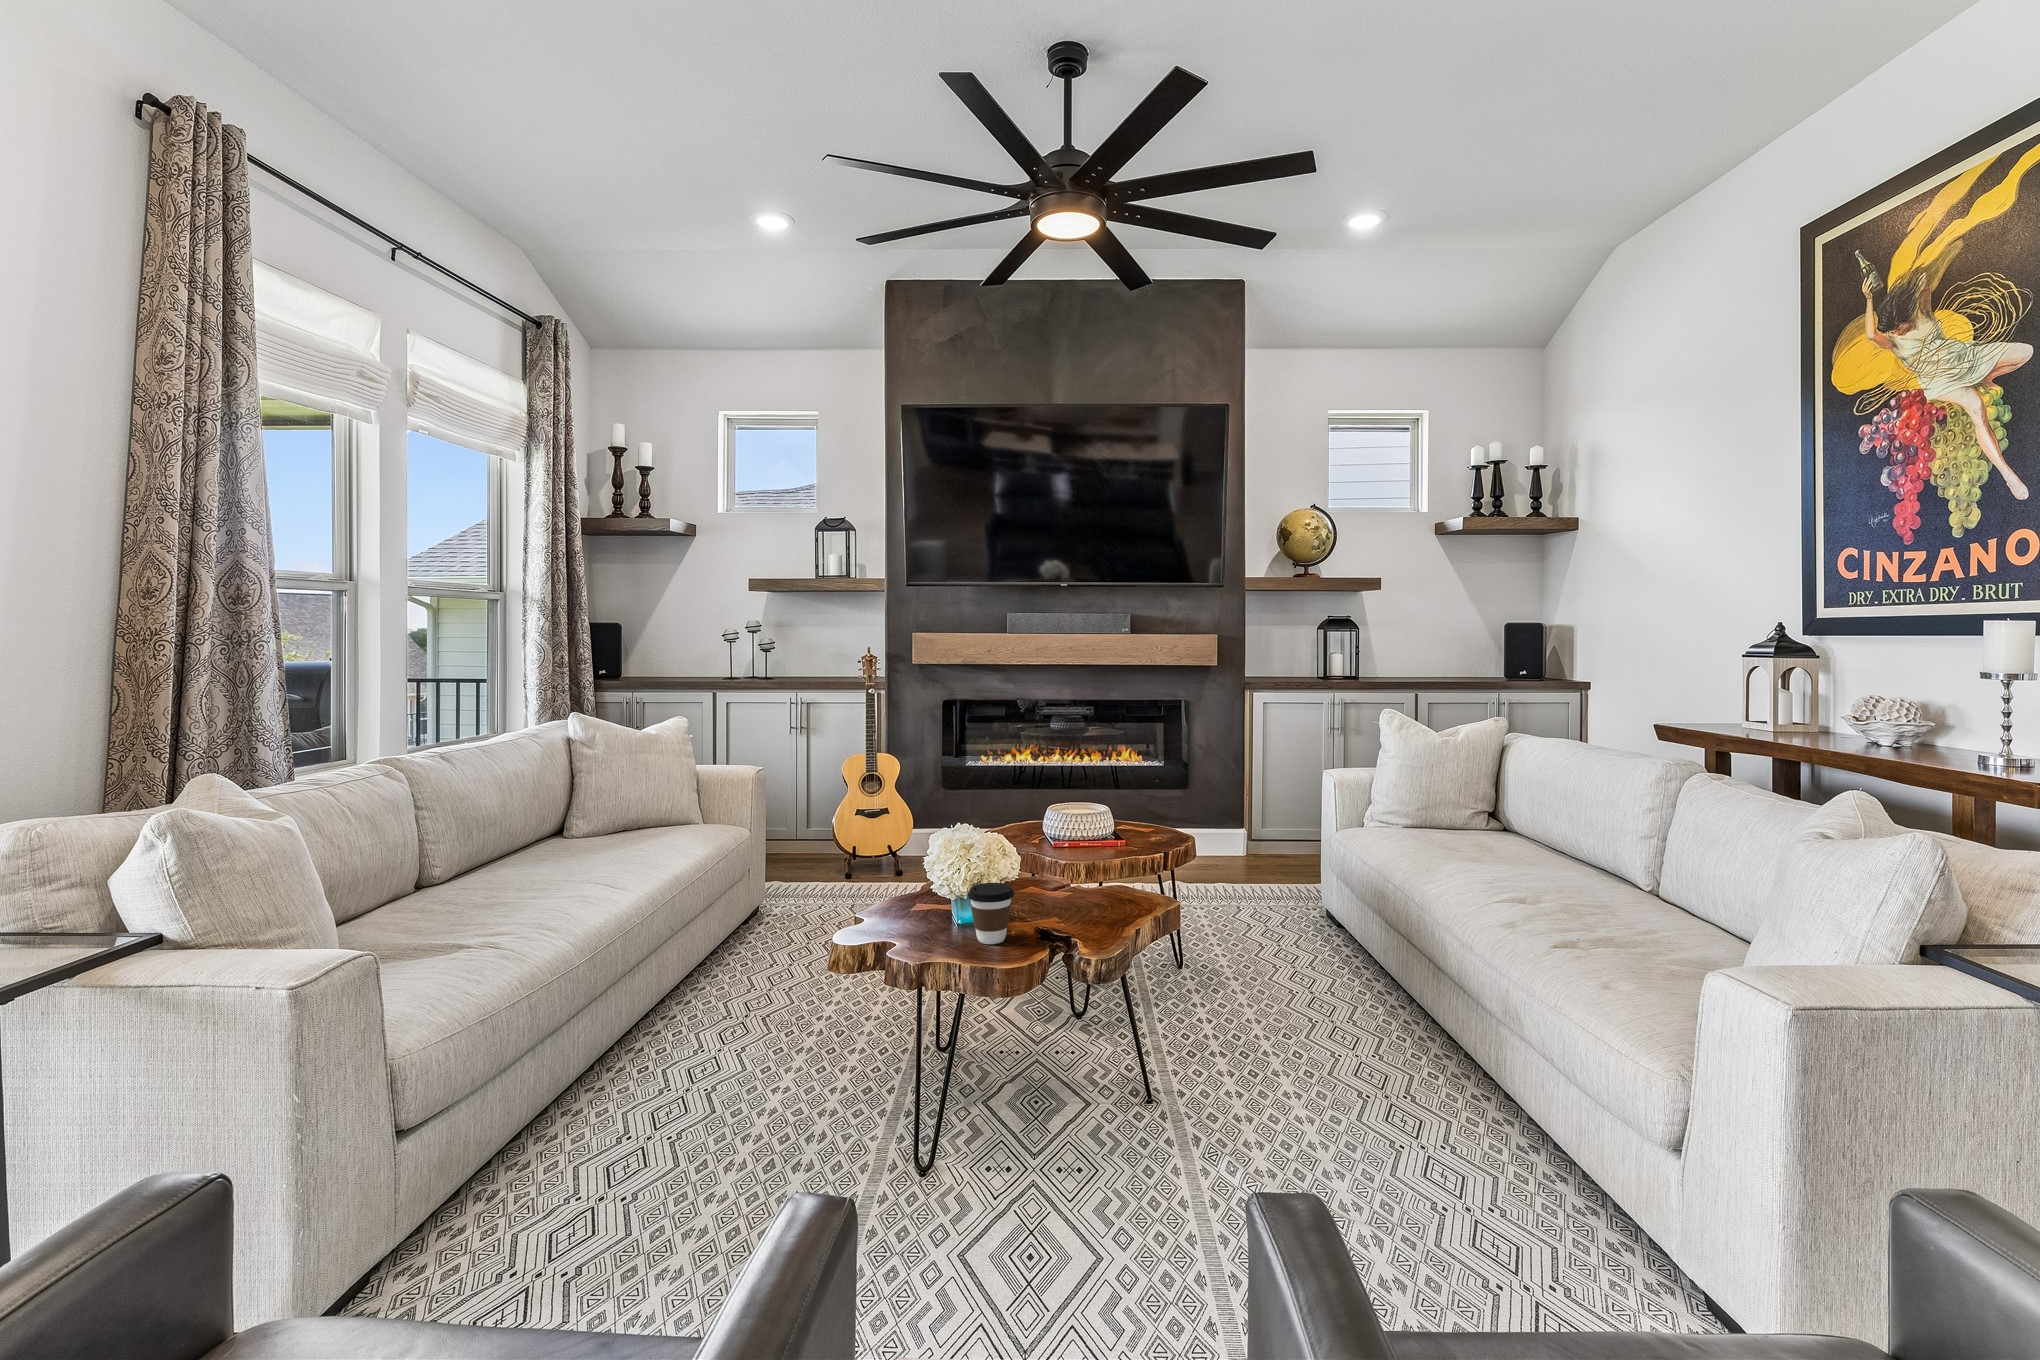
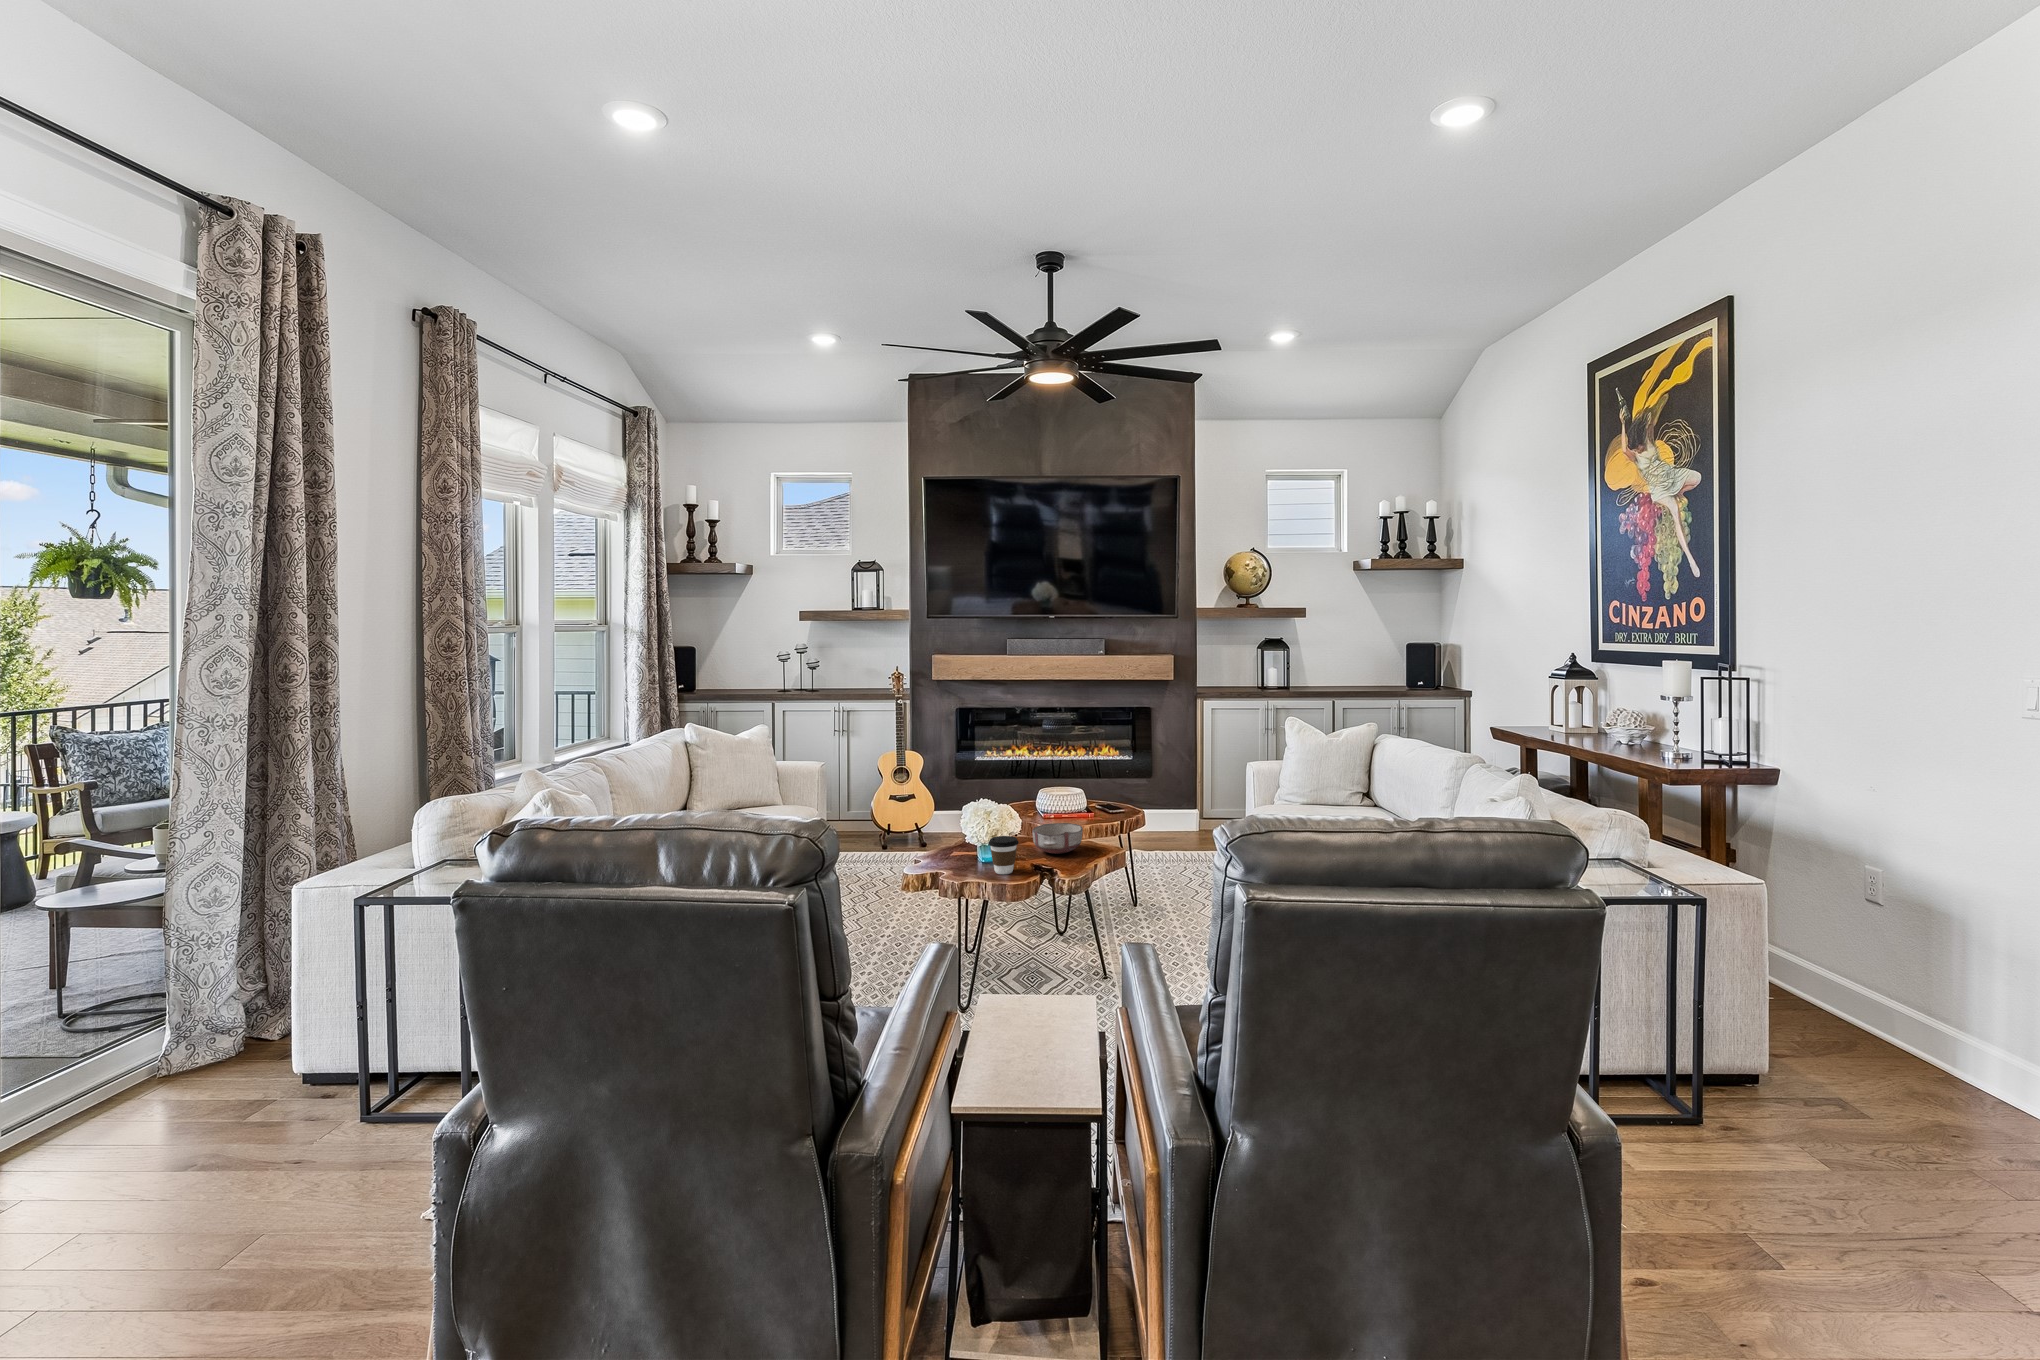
ceramic bowl: none [1037,859,1112,907] -> present [1032,823,1083,854]

